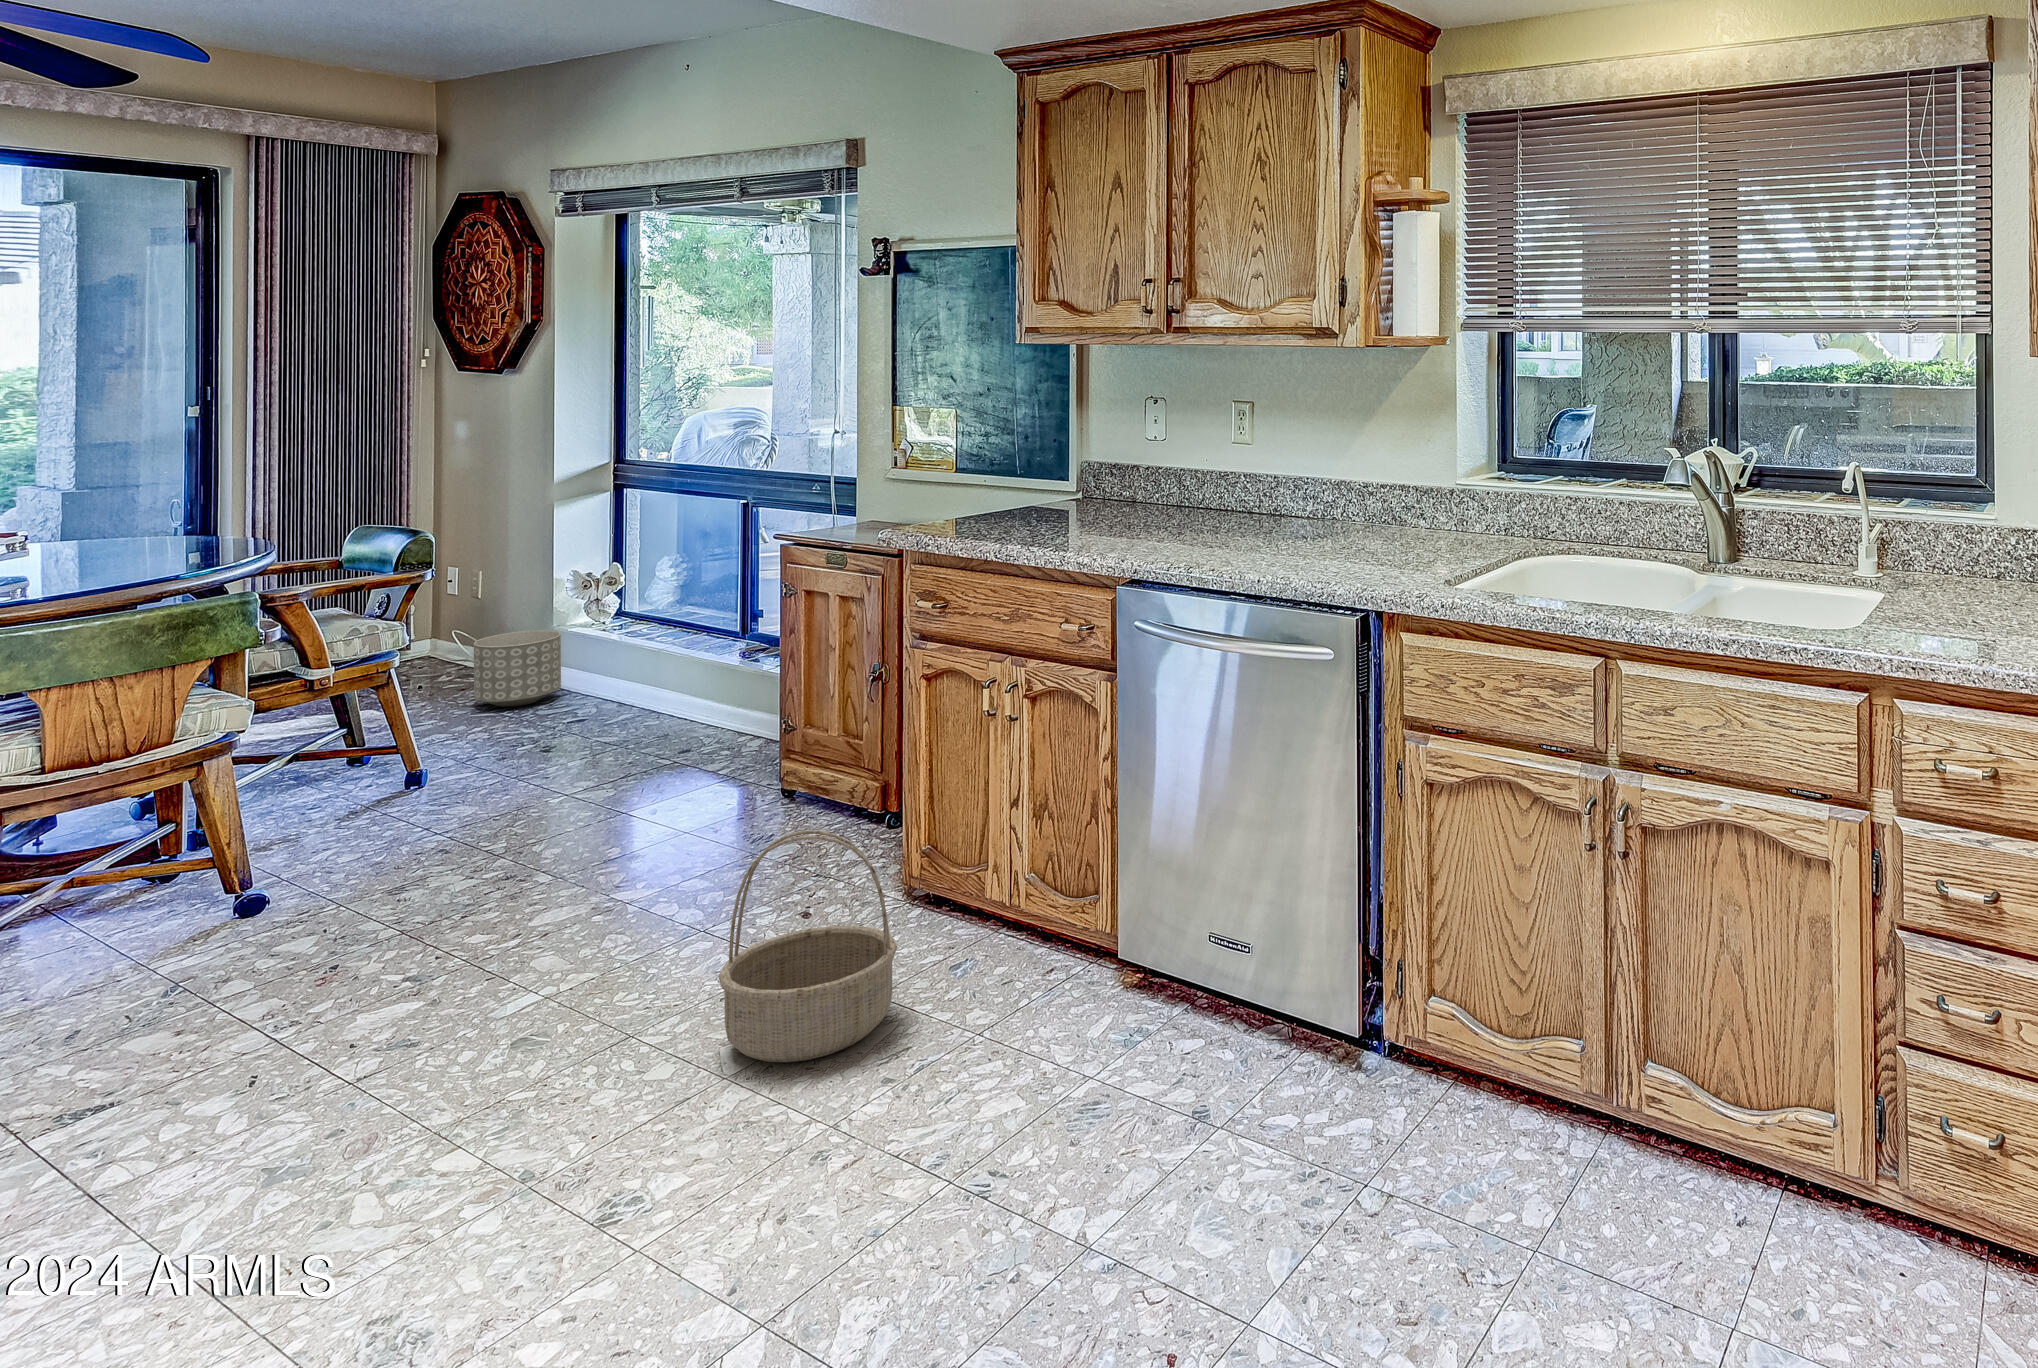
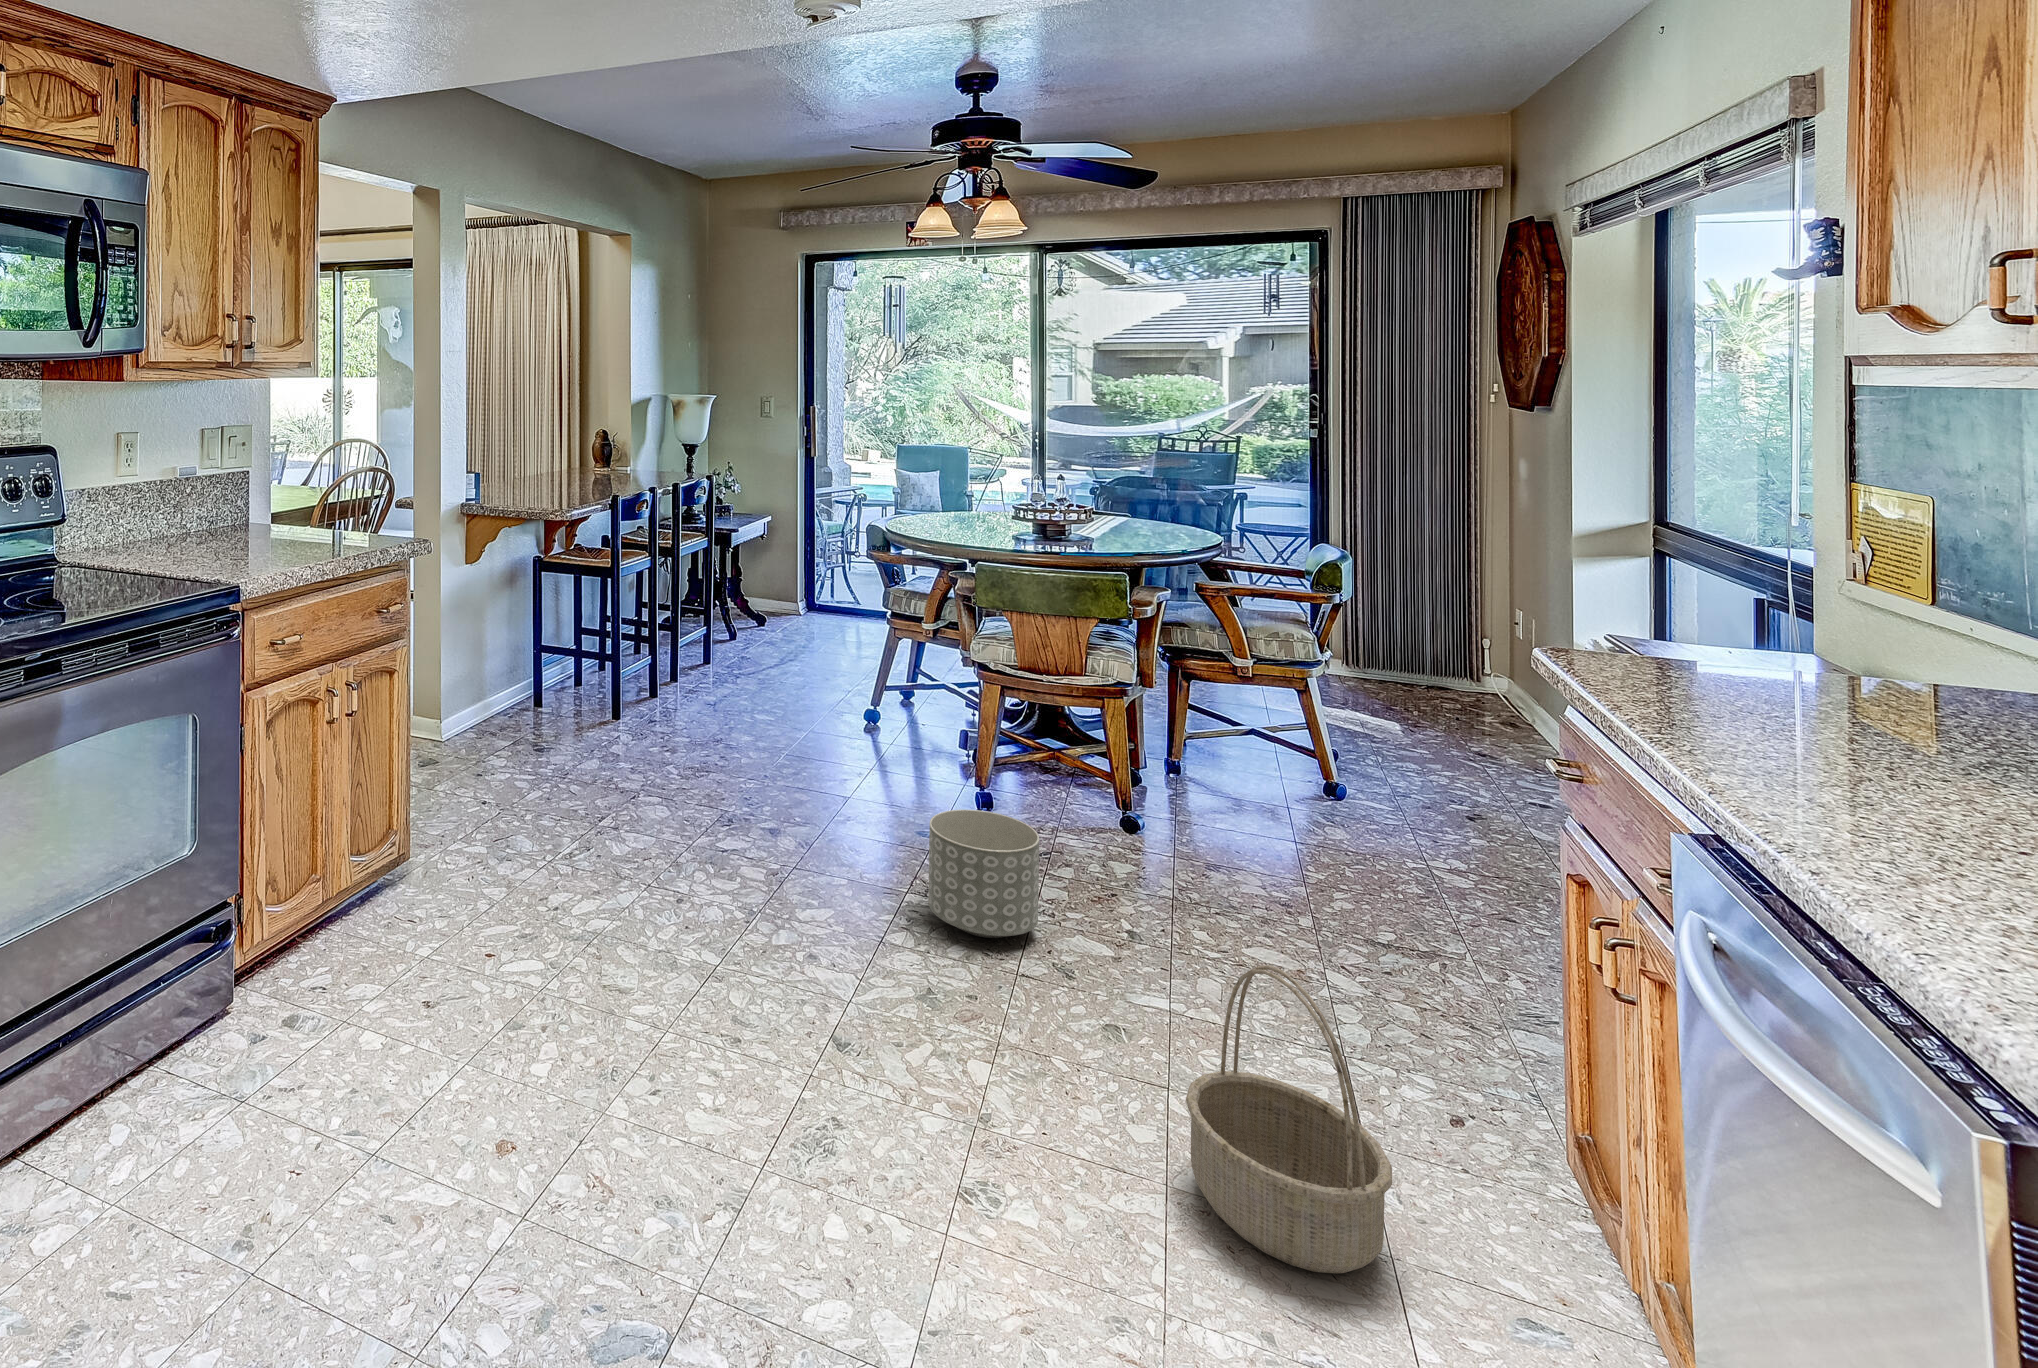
planter: present [474,630,561,707] -> present [928,810,1039,938]

